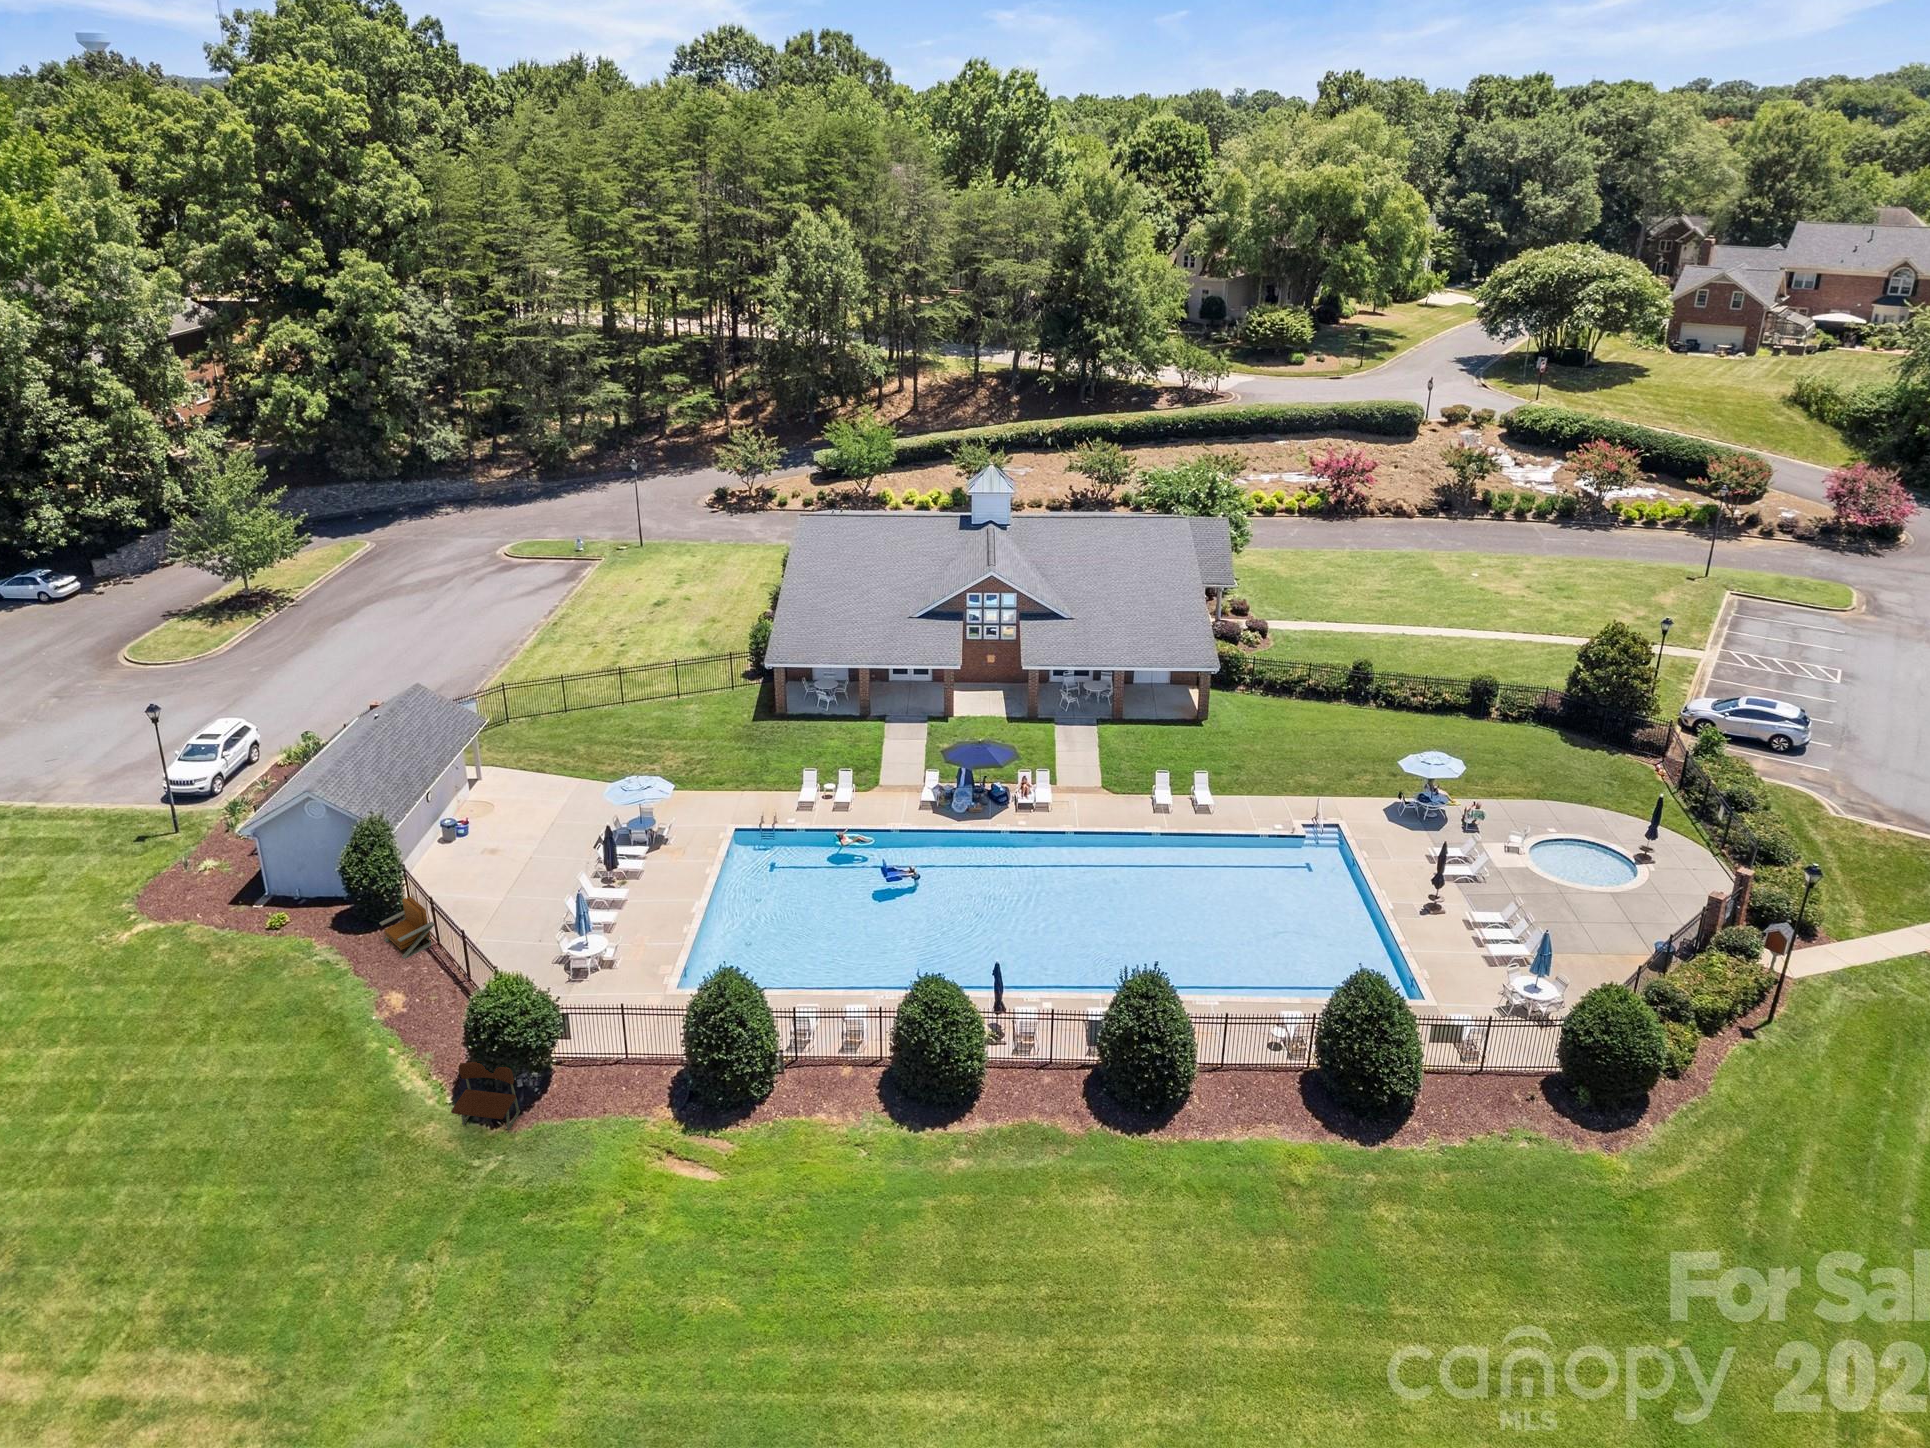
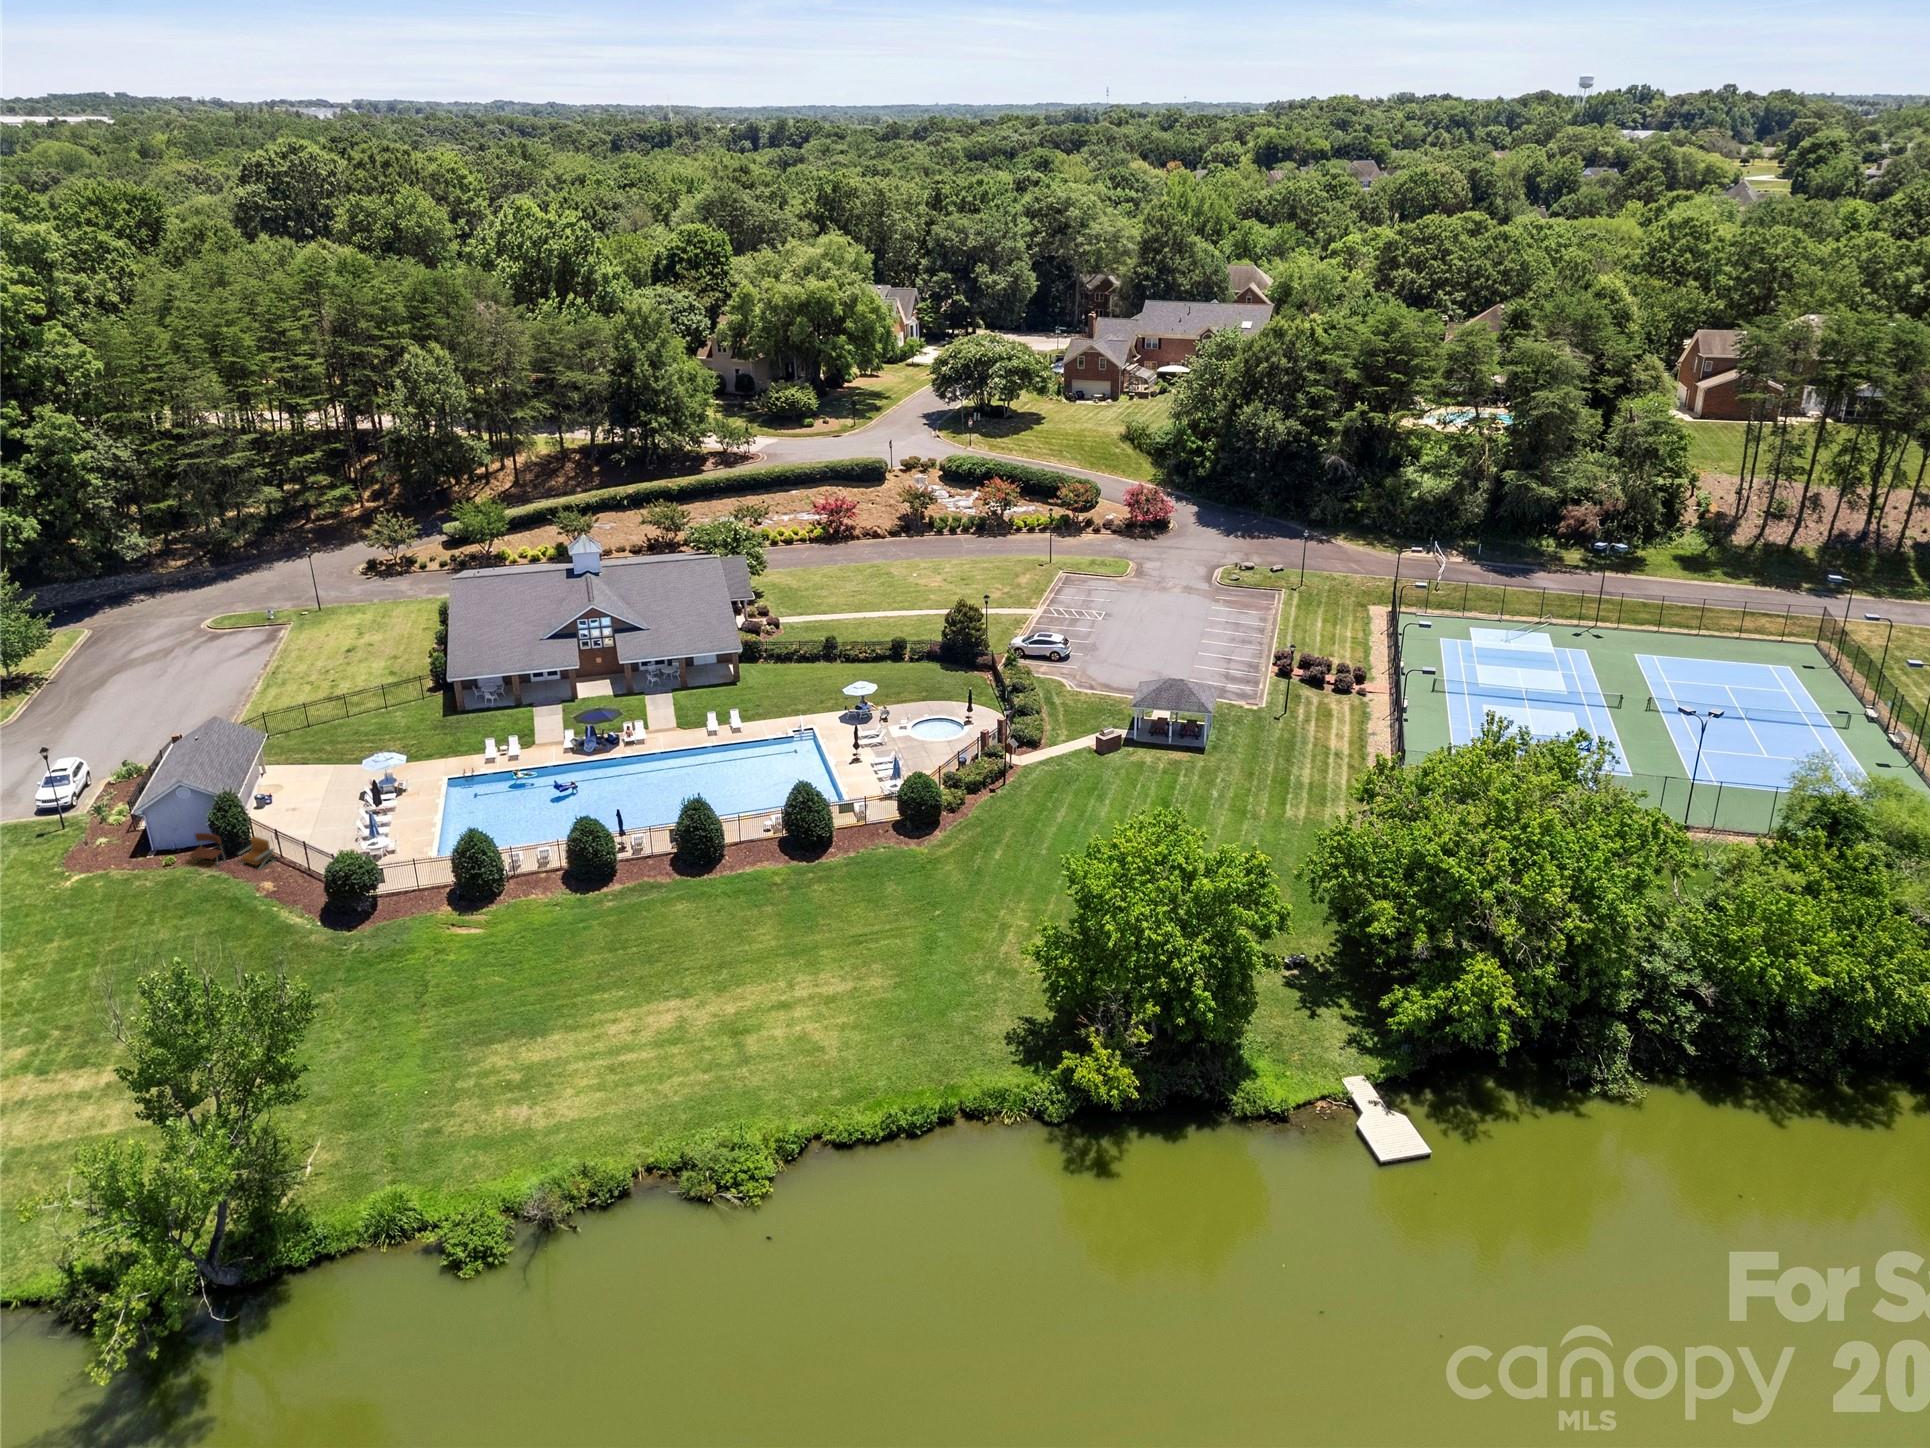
bench: present [451,1062,520,1130] -> present [190,833,225,866]

